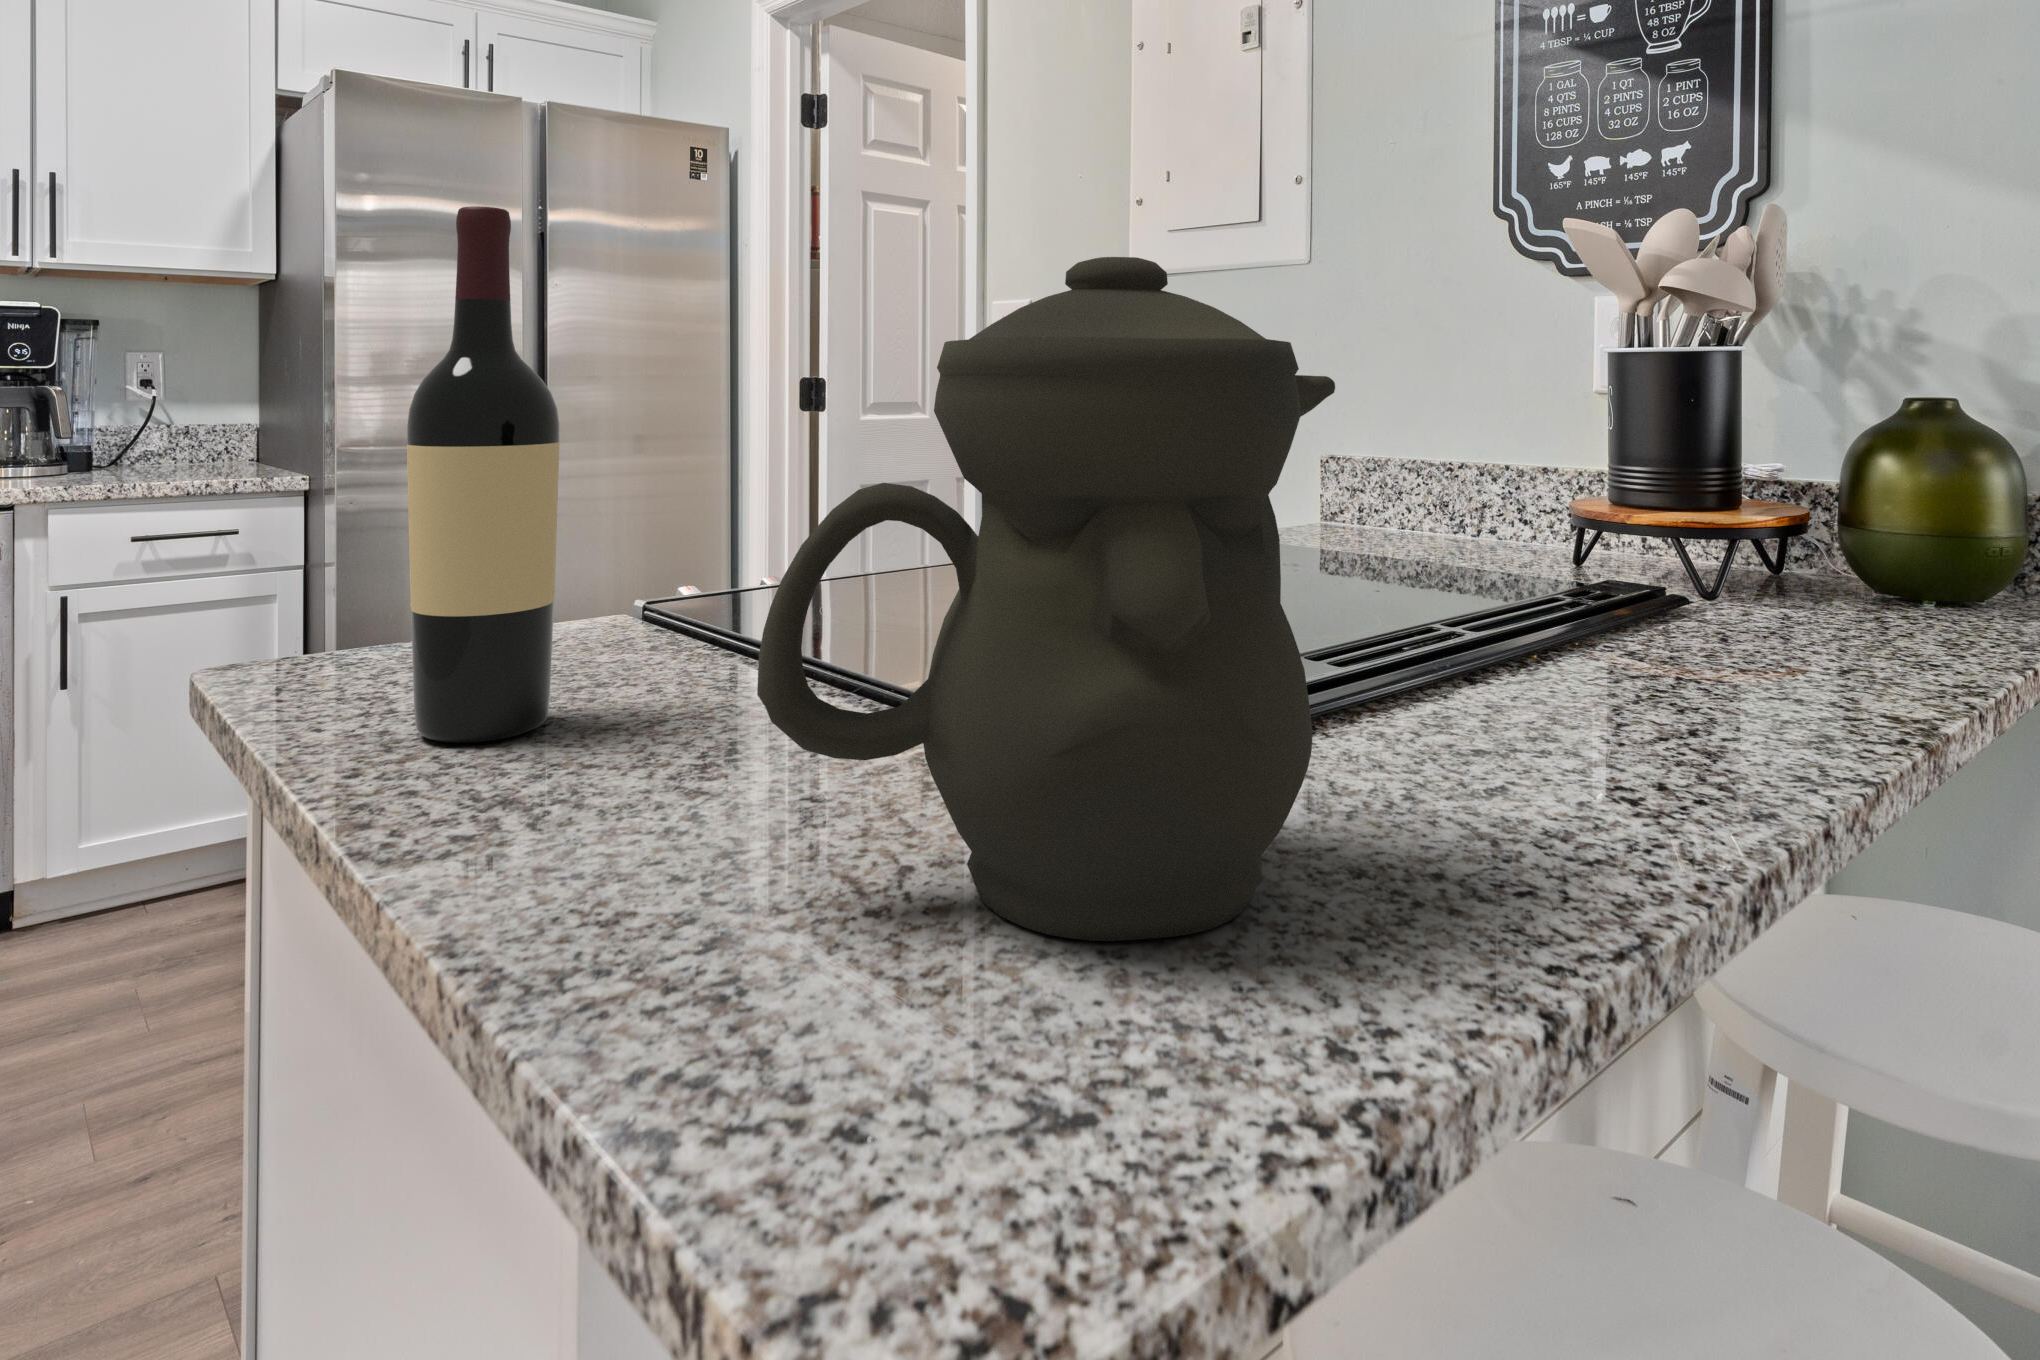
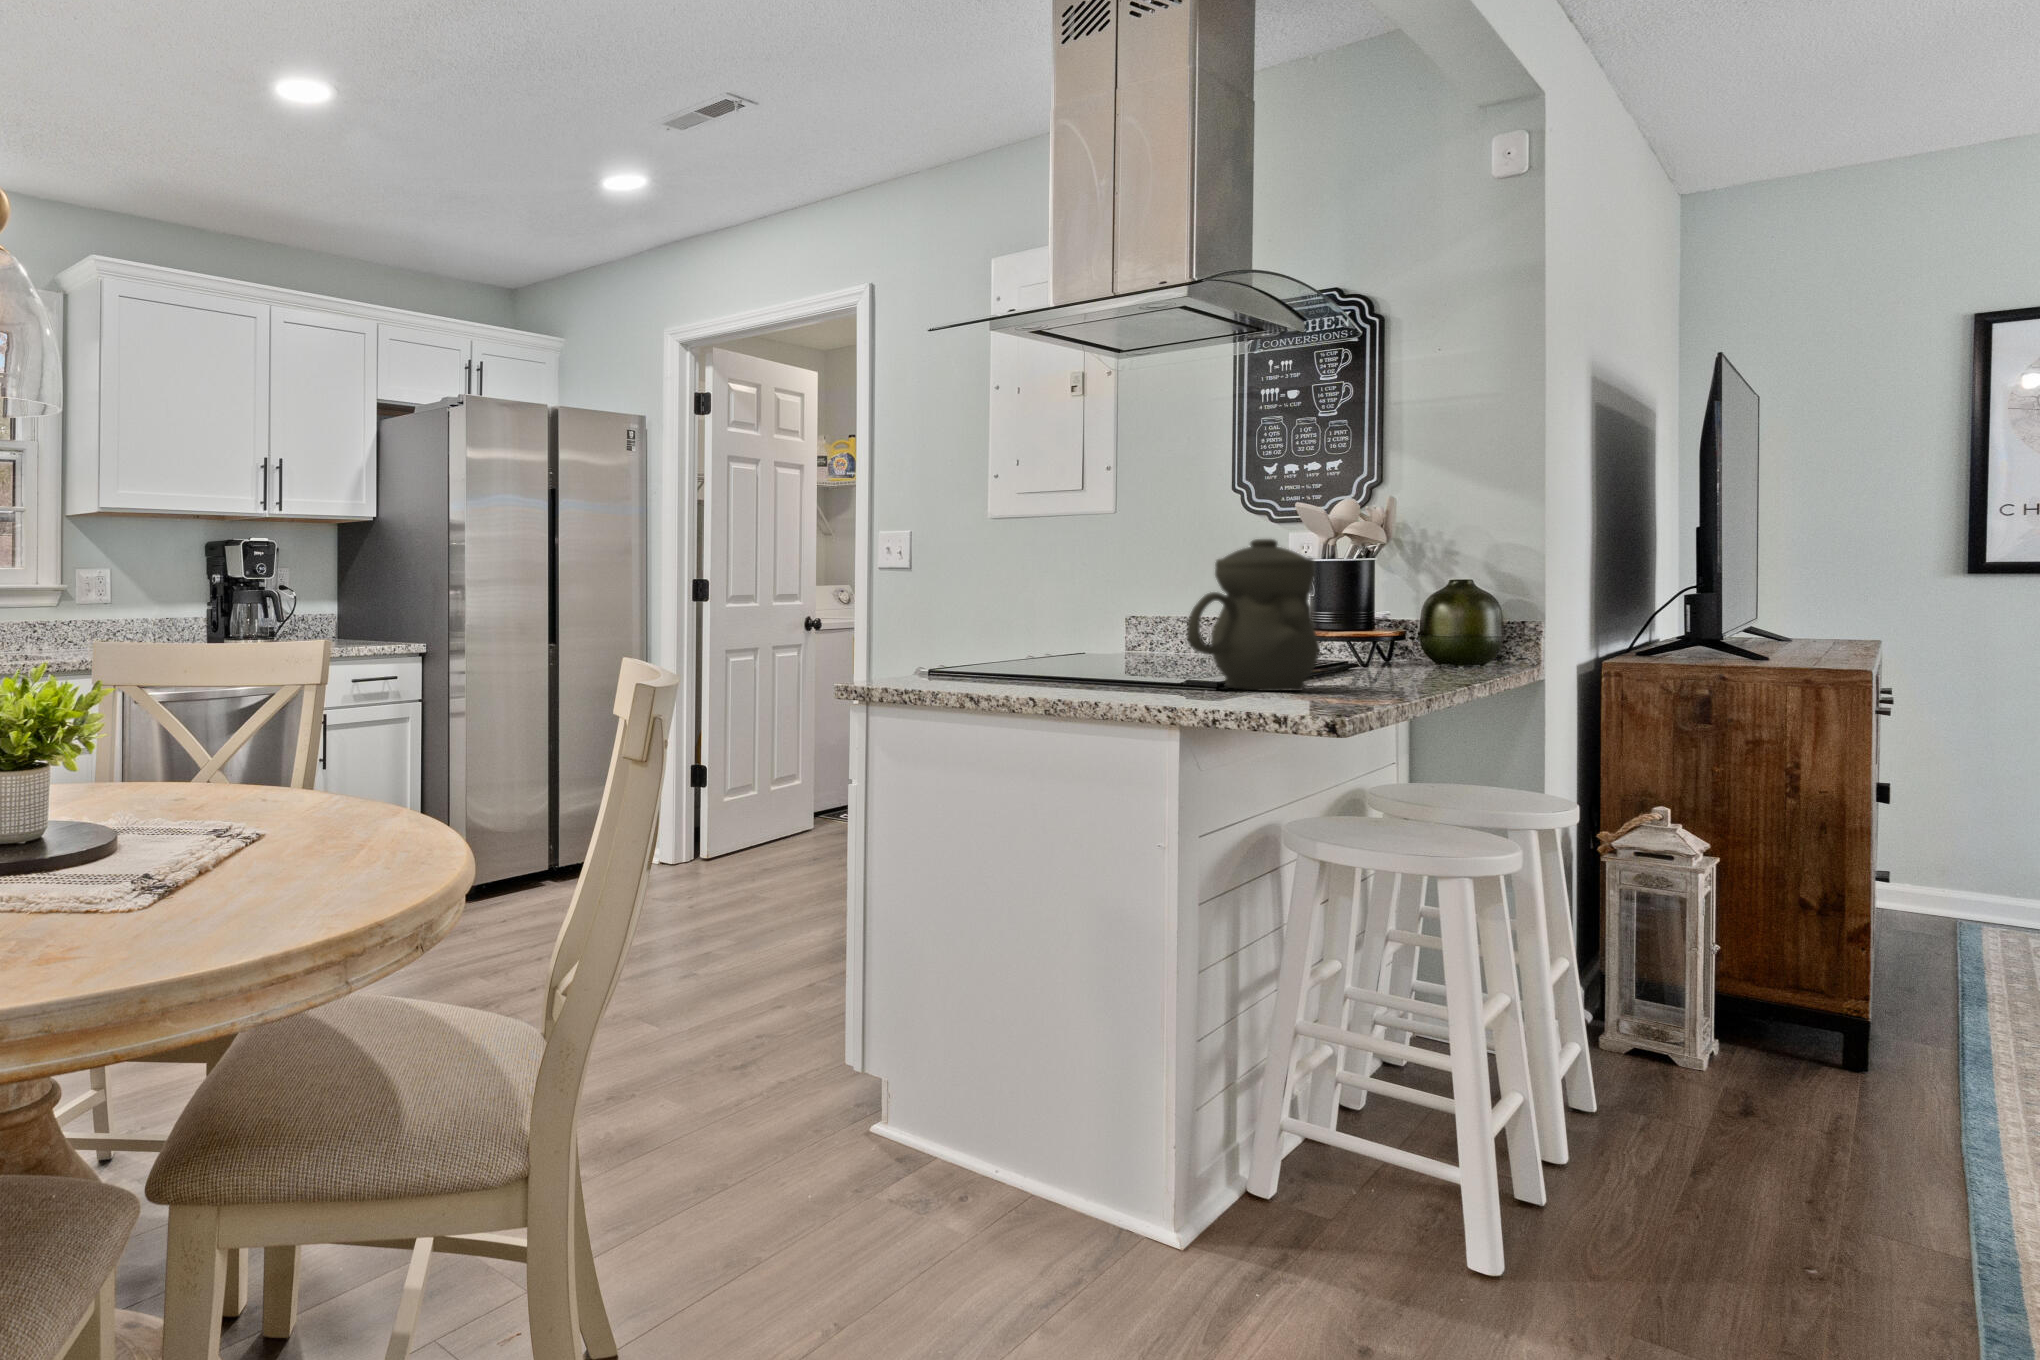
wine bottle: present [407,206,559,743] -> none [981,517,1027,679]

